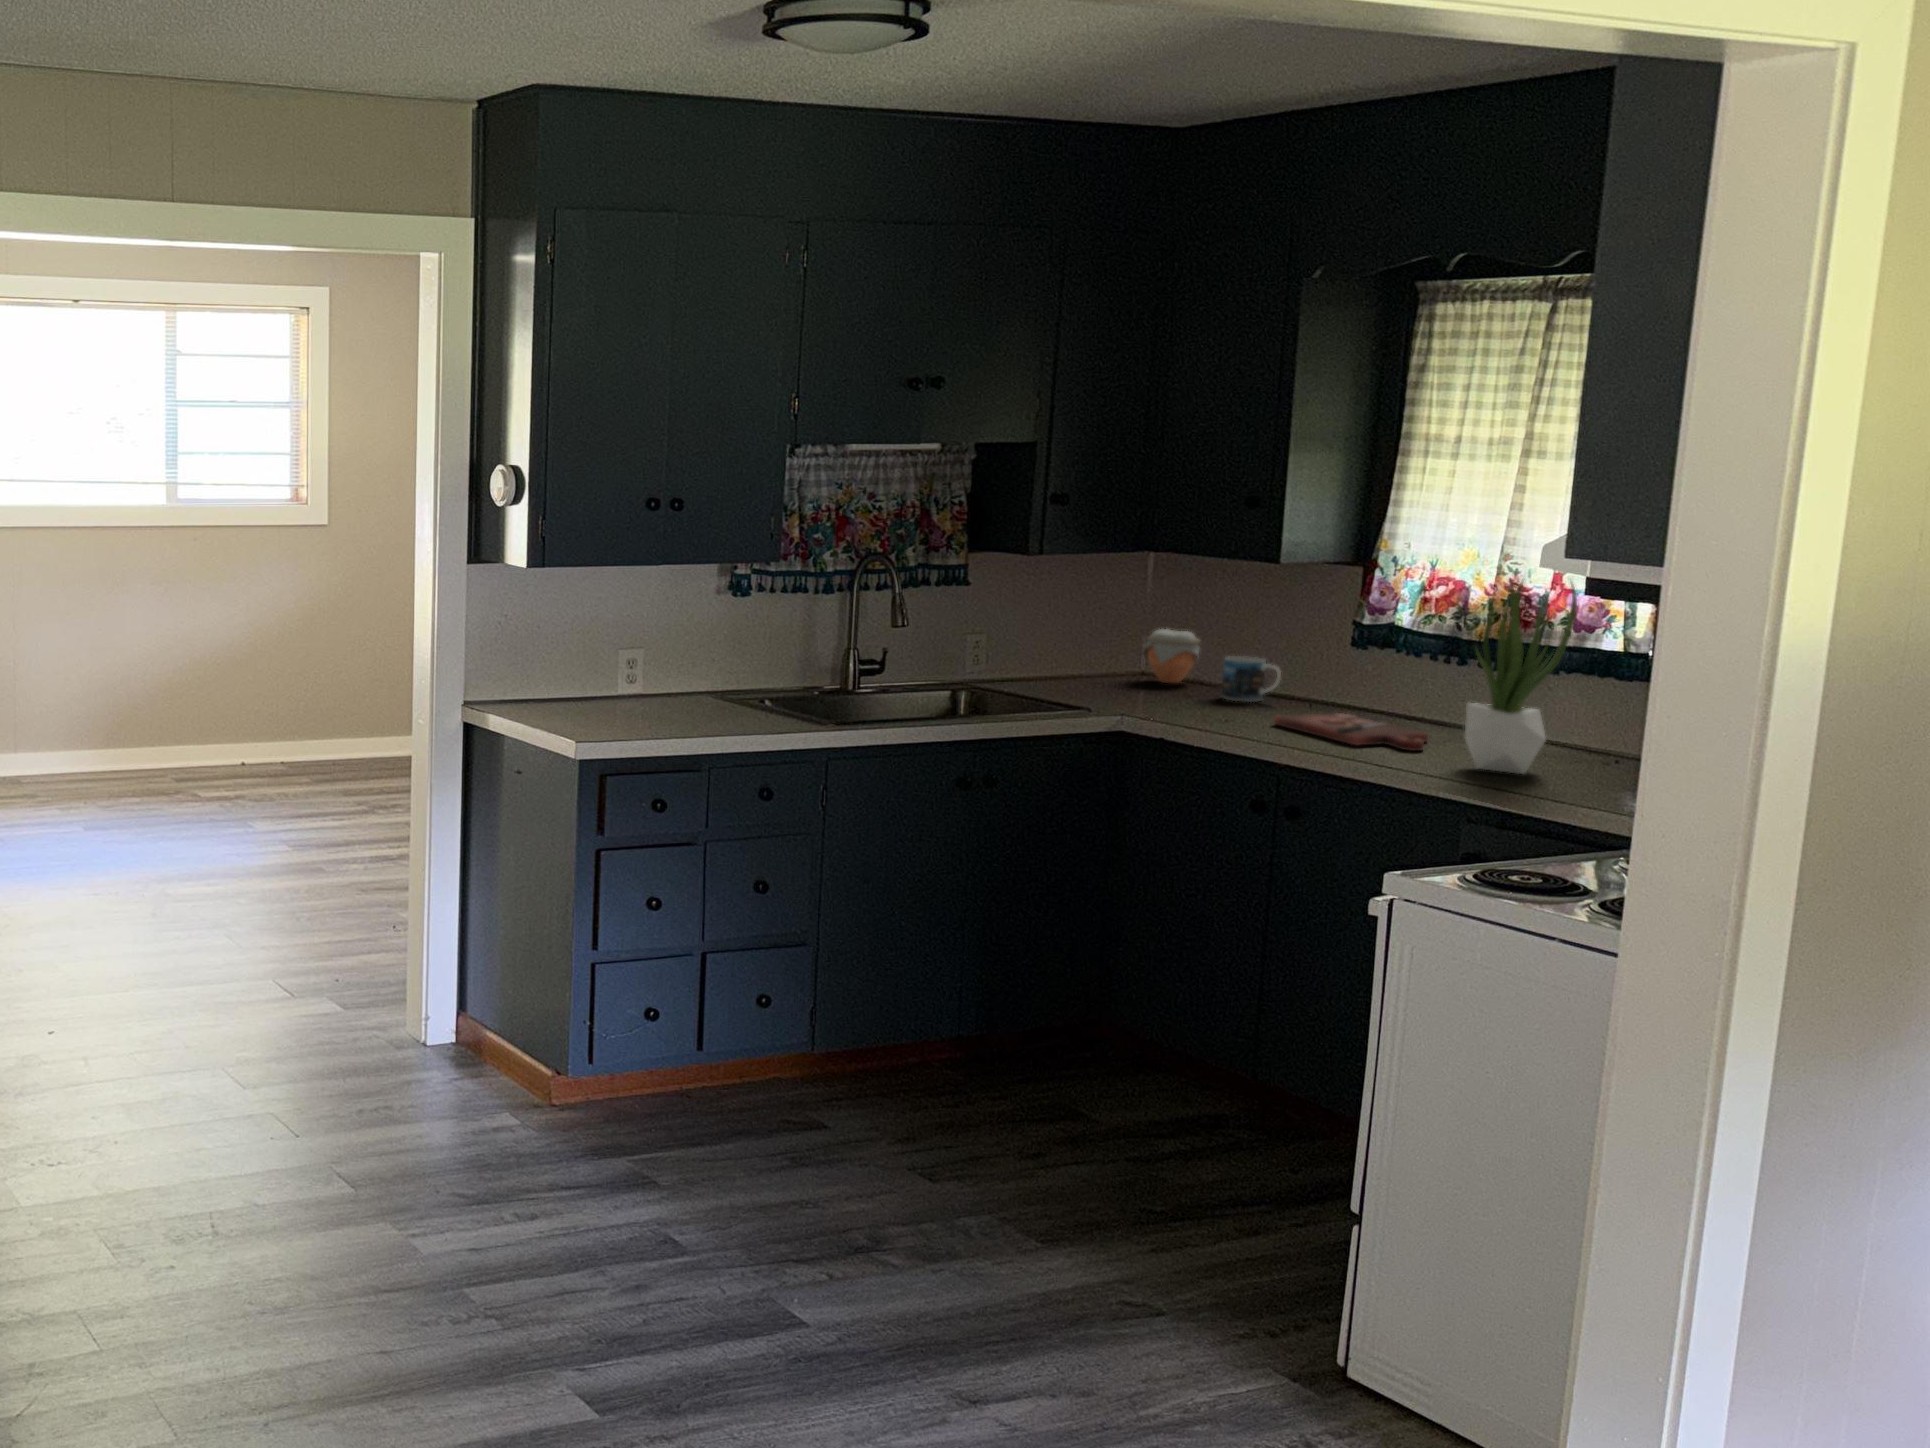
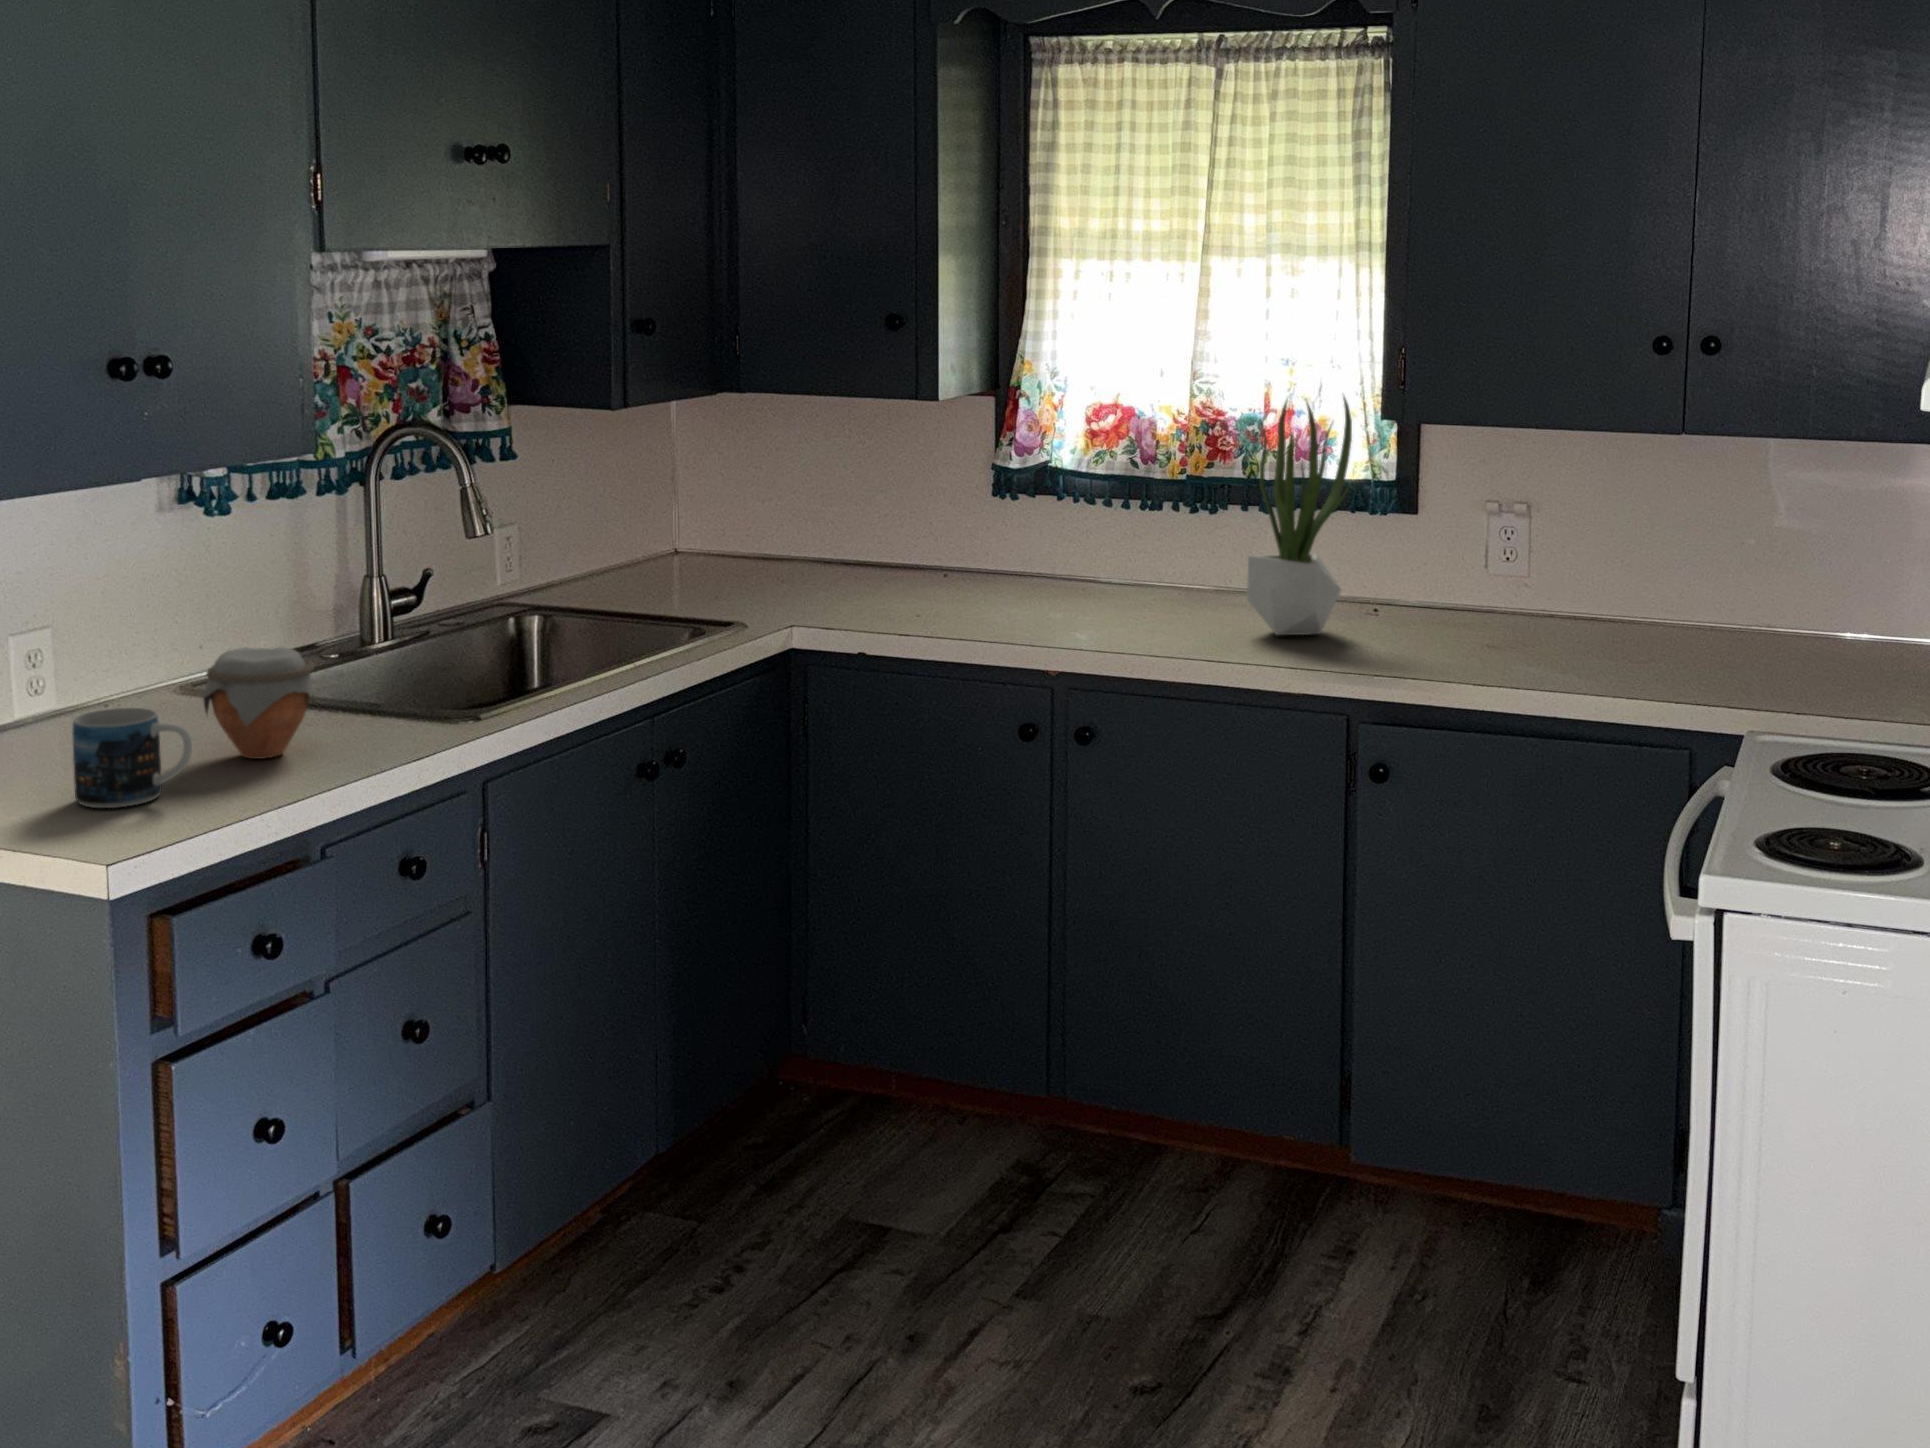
jar: present [1143,629,1200,683] -> present [203,647,314,759]
mug: present [1221,656,1281,702] -> present [72,708,192,808]
cutting board: present [1274,713,1428,751] -> none [978,584,1180,626]

